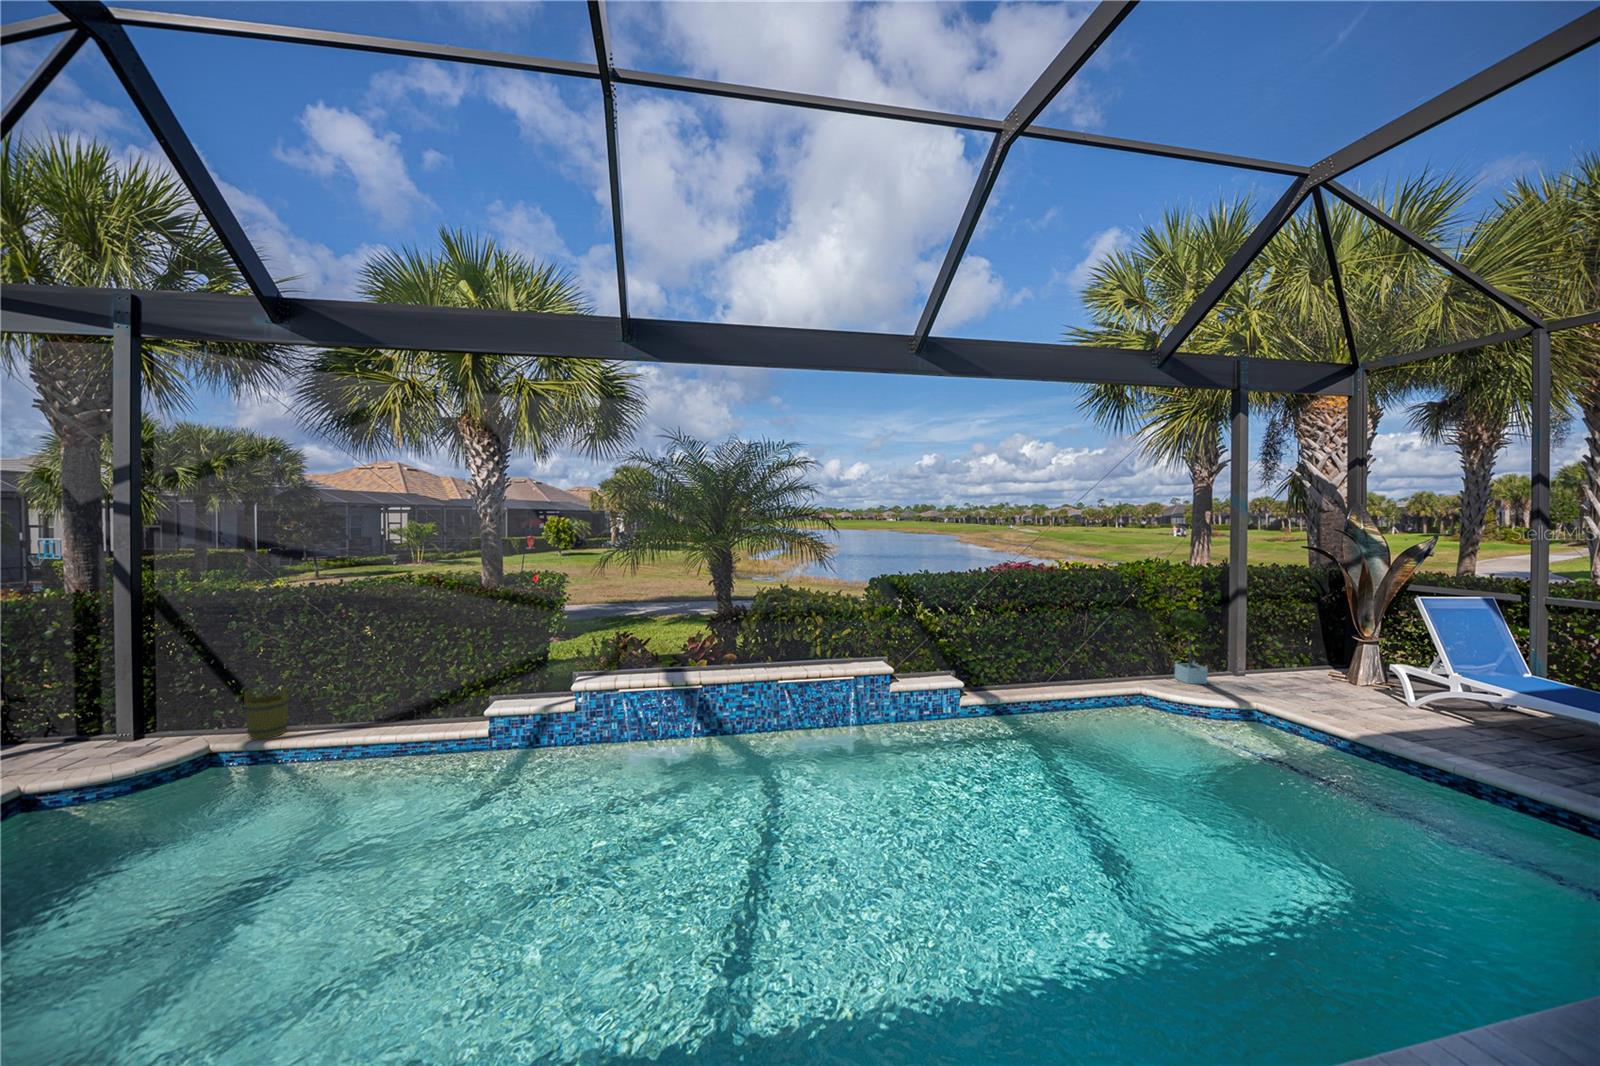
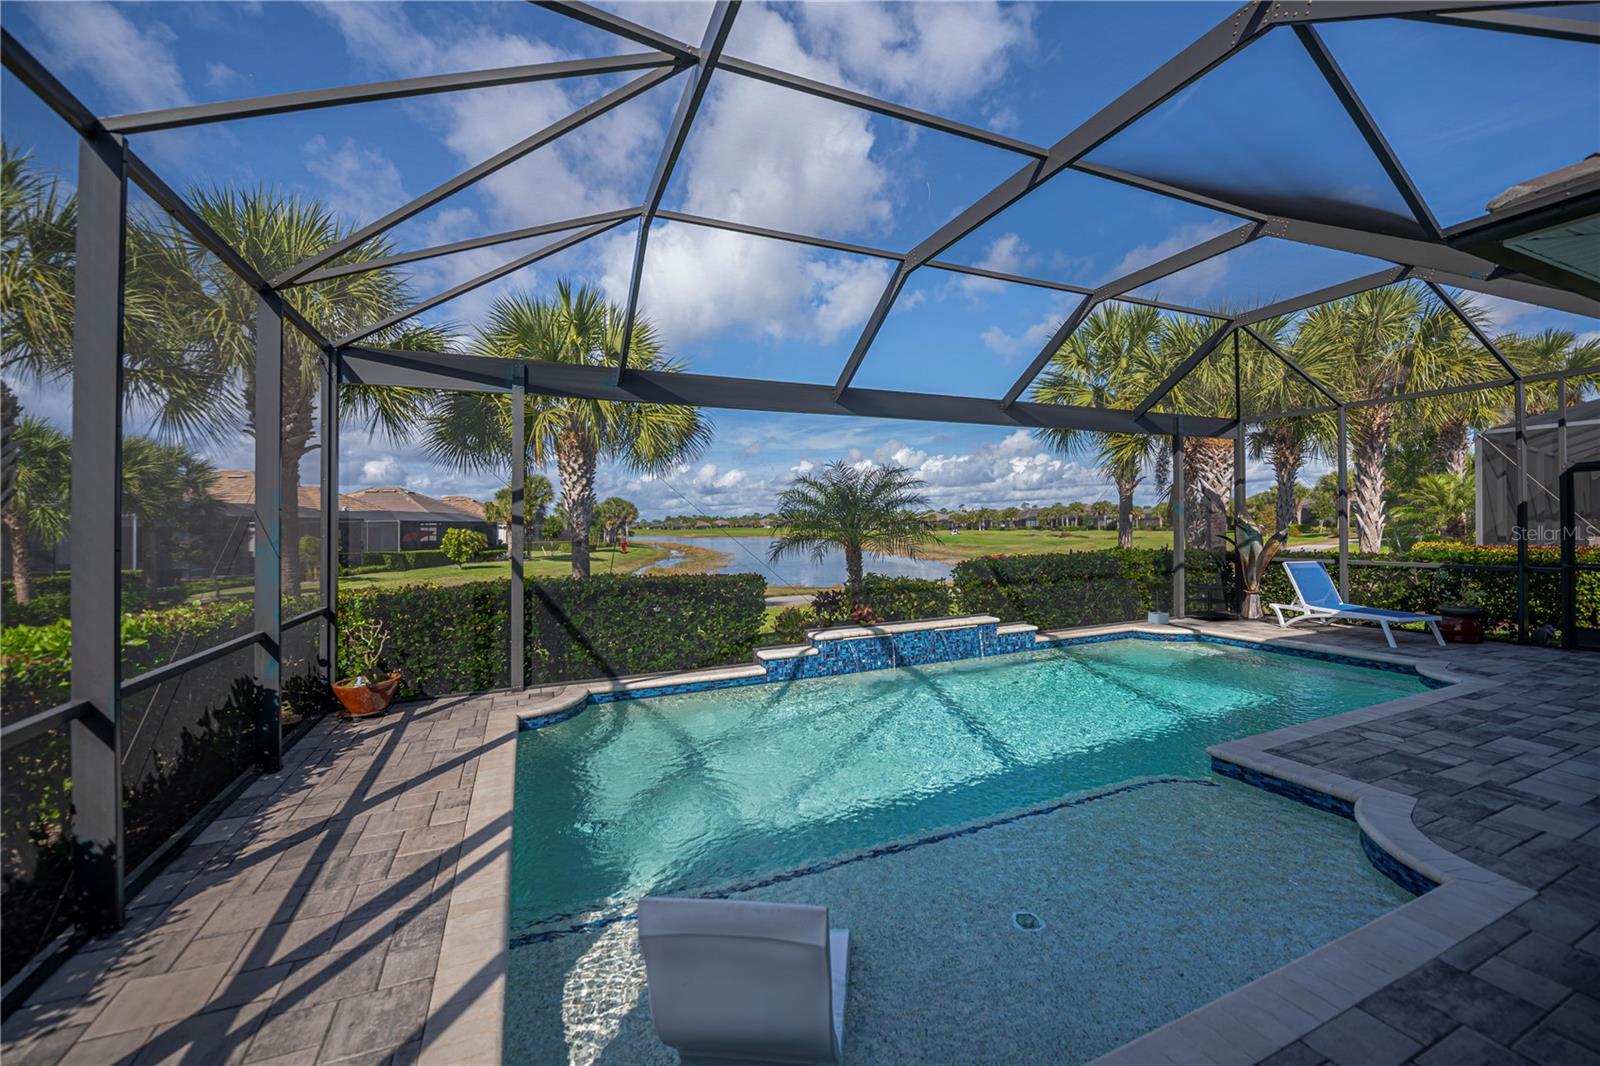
side table: none [1241,622,1338,685] -> present [1186,584,1239,622]
bucket: present [244,686,290,739] -> none [616,644,642,680]

